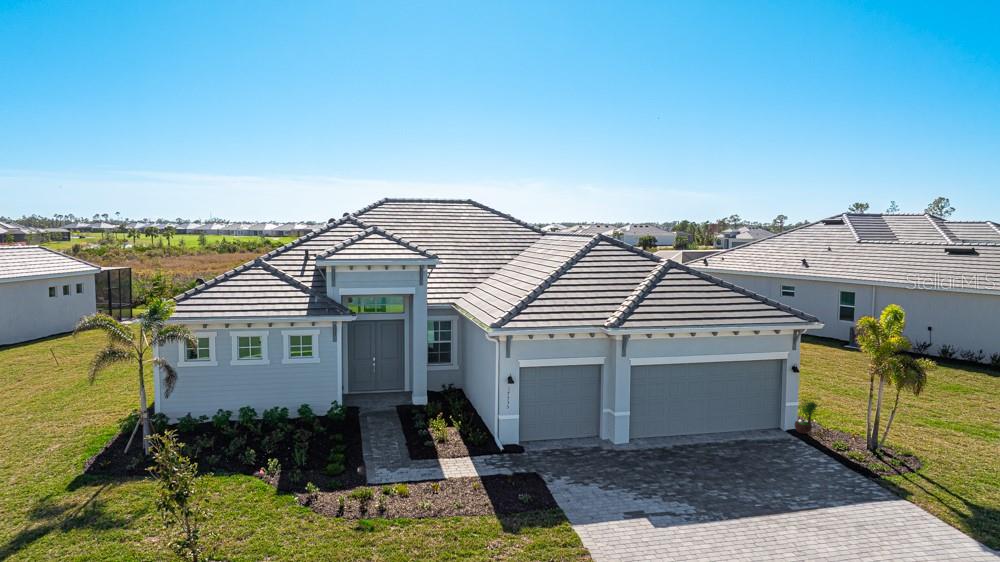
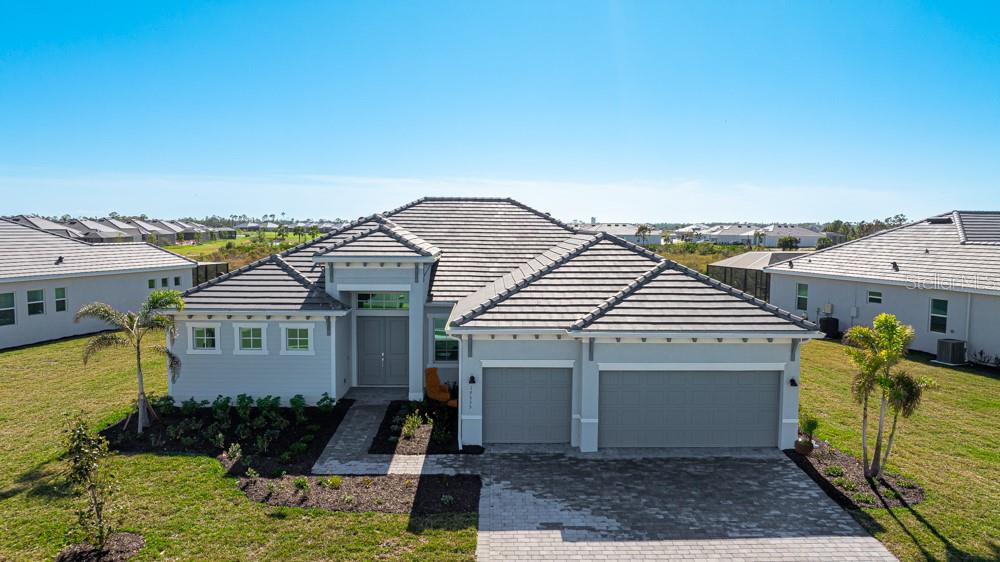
lounge chair: none [433,370,477,417] -> present [424,367,457,411]

